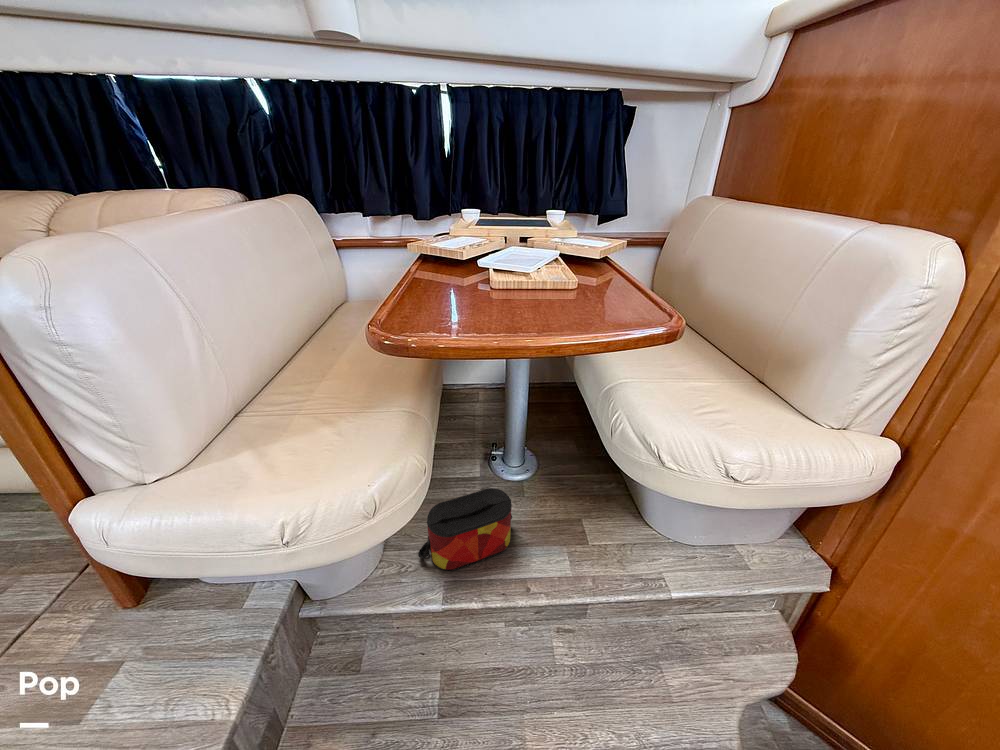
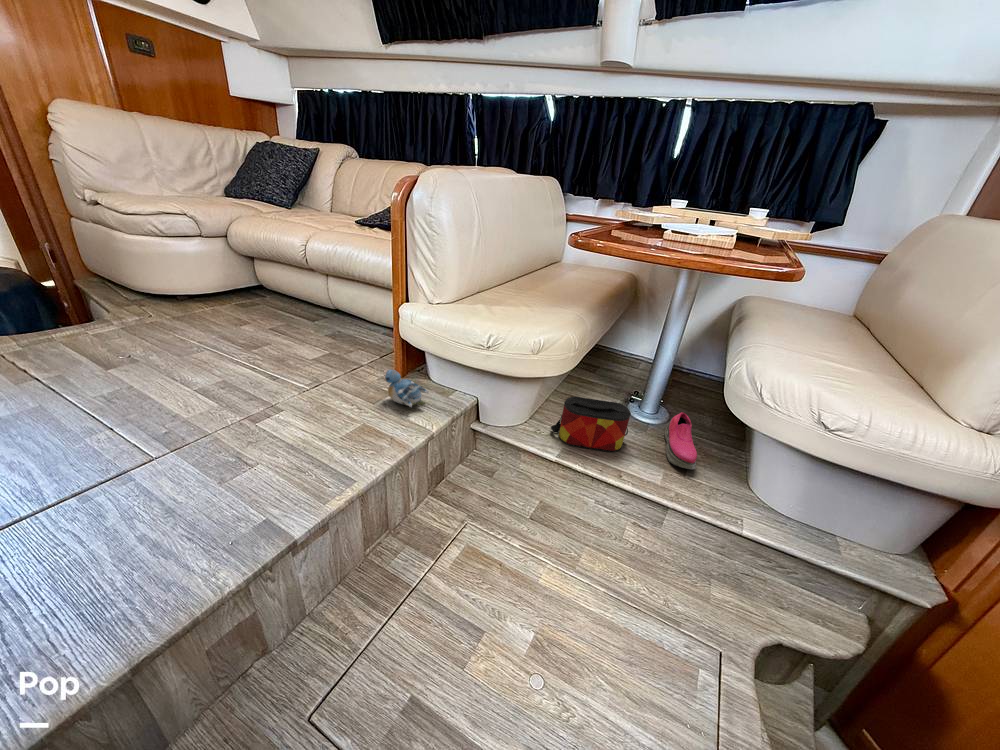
shoe: none [543,461,594,535] -> present [664,413,697,470]
plush toy: none [82,628,199,695] -> present [385,370,429,407]

